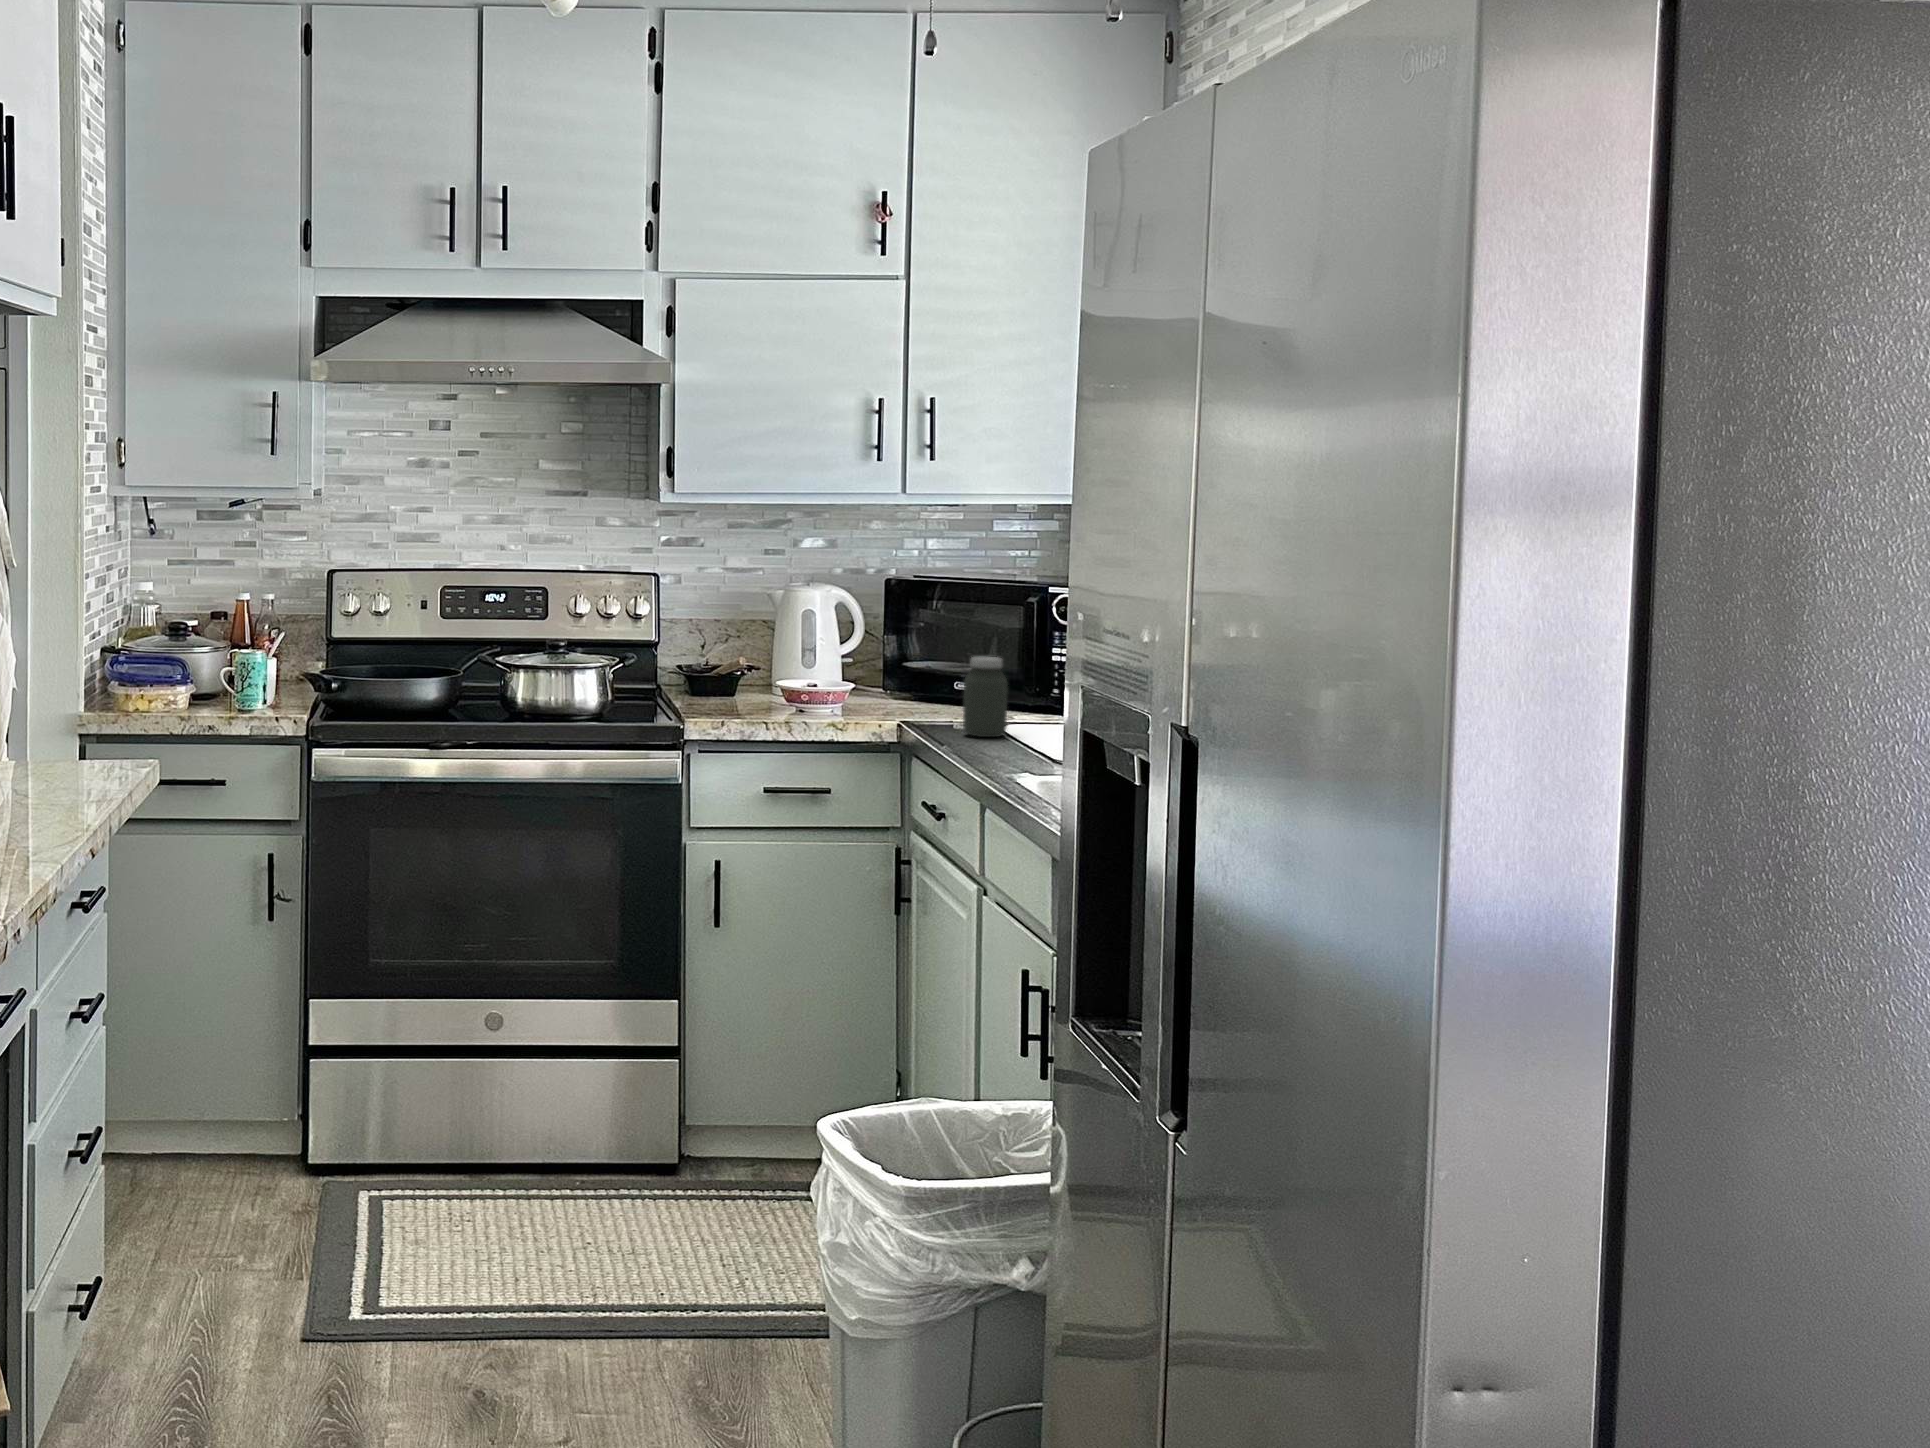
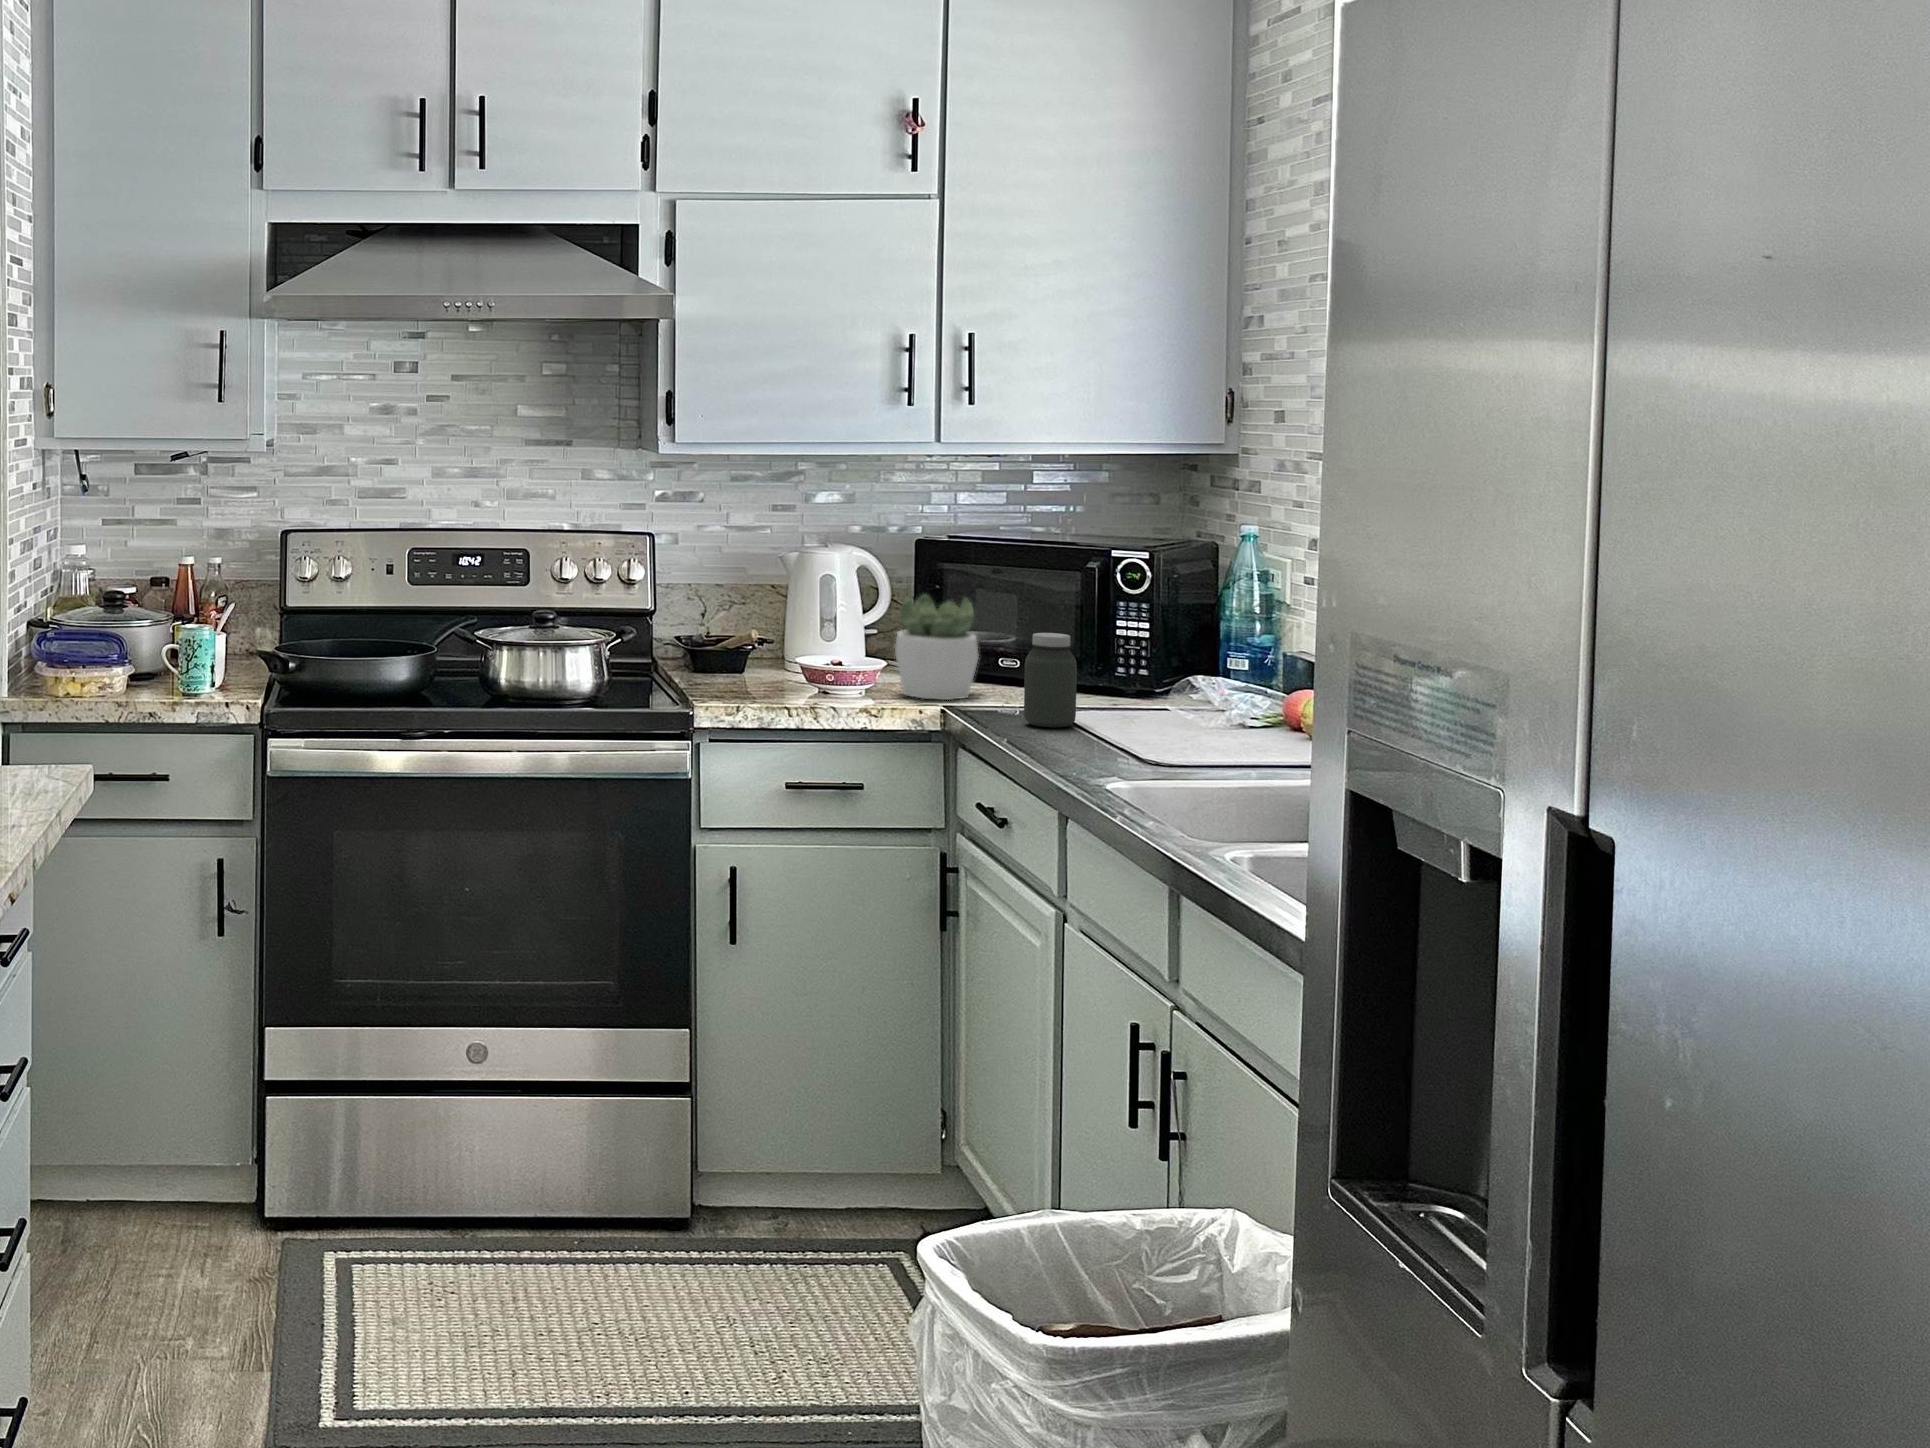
succulent plant: none [860,626,931,717] -> present [895,595,979,700]

